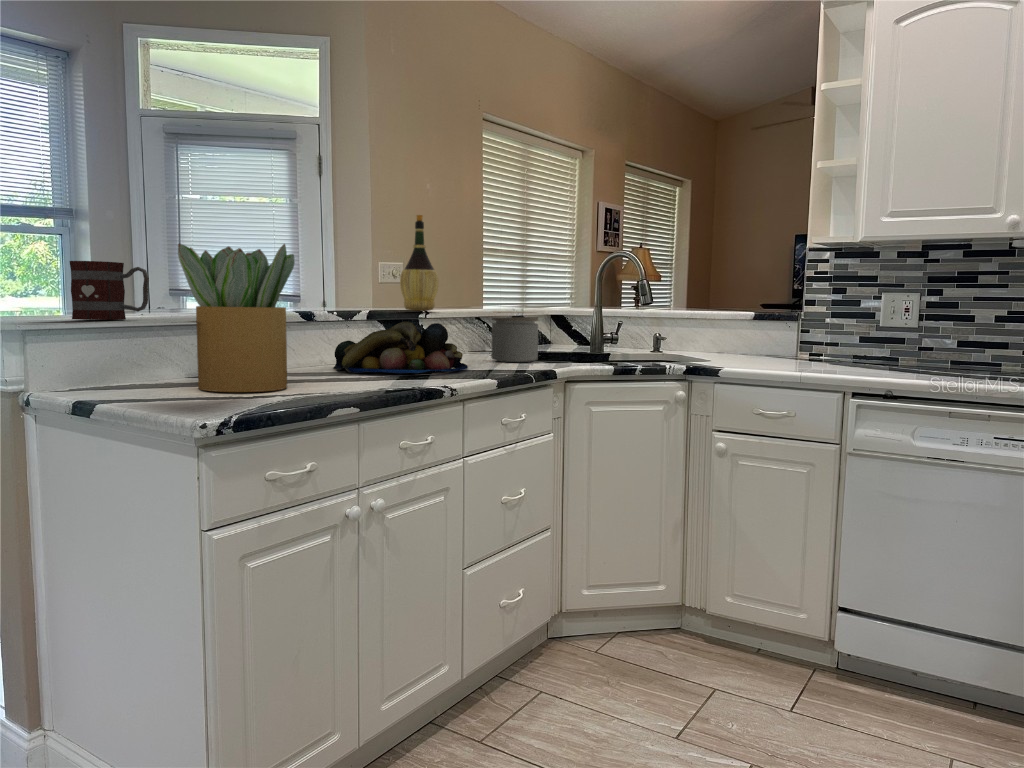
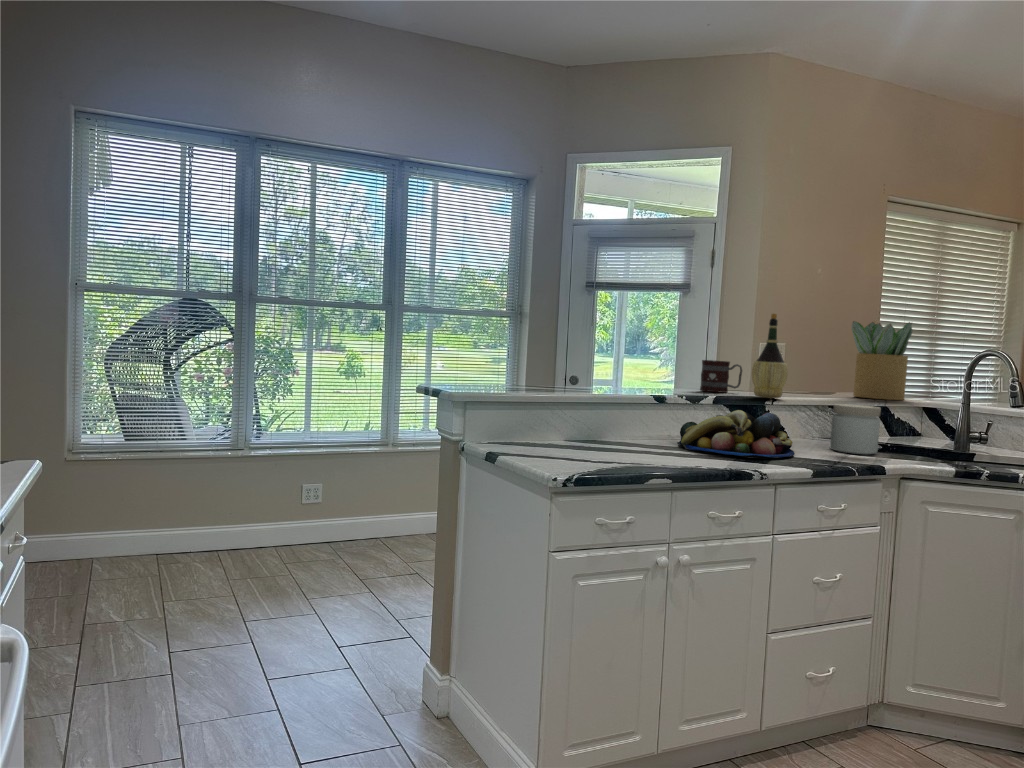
potted plant: present [178,244,295,392] -> present [851,321,912,400]
mug: present [70,261,149,320] -> present [700,360,742,393]

